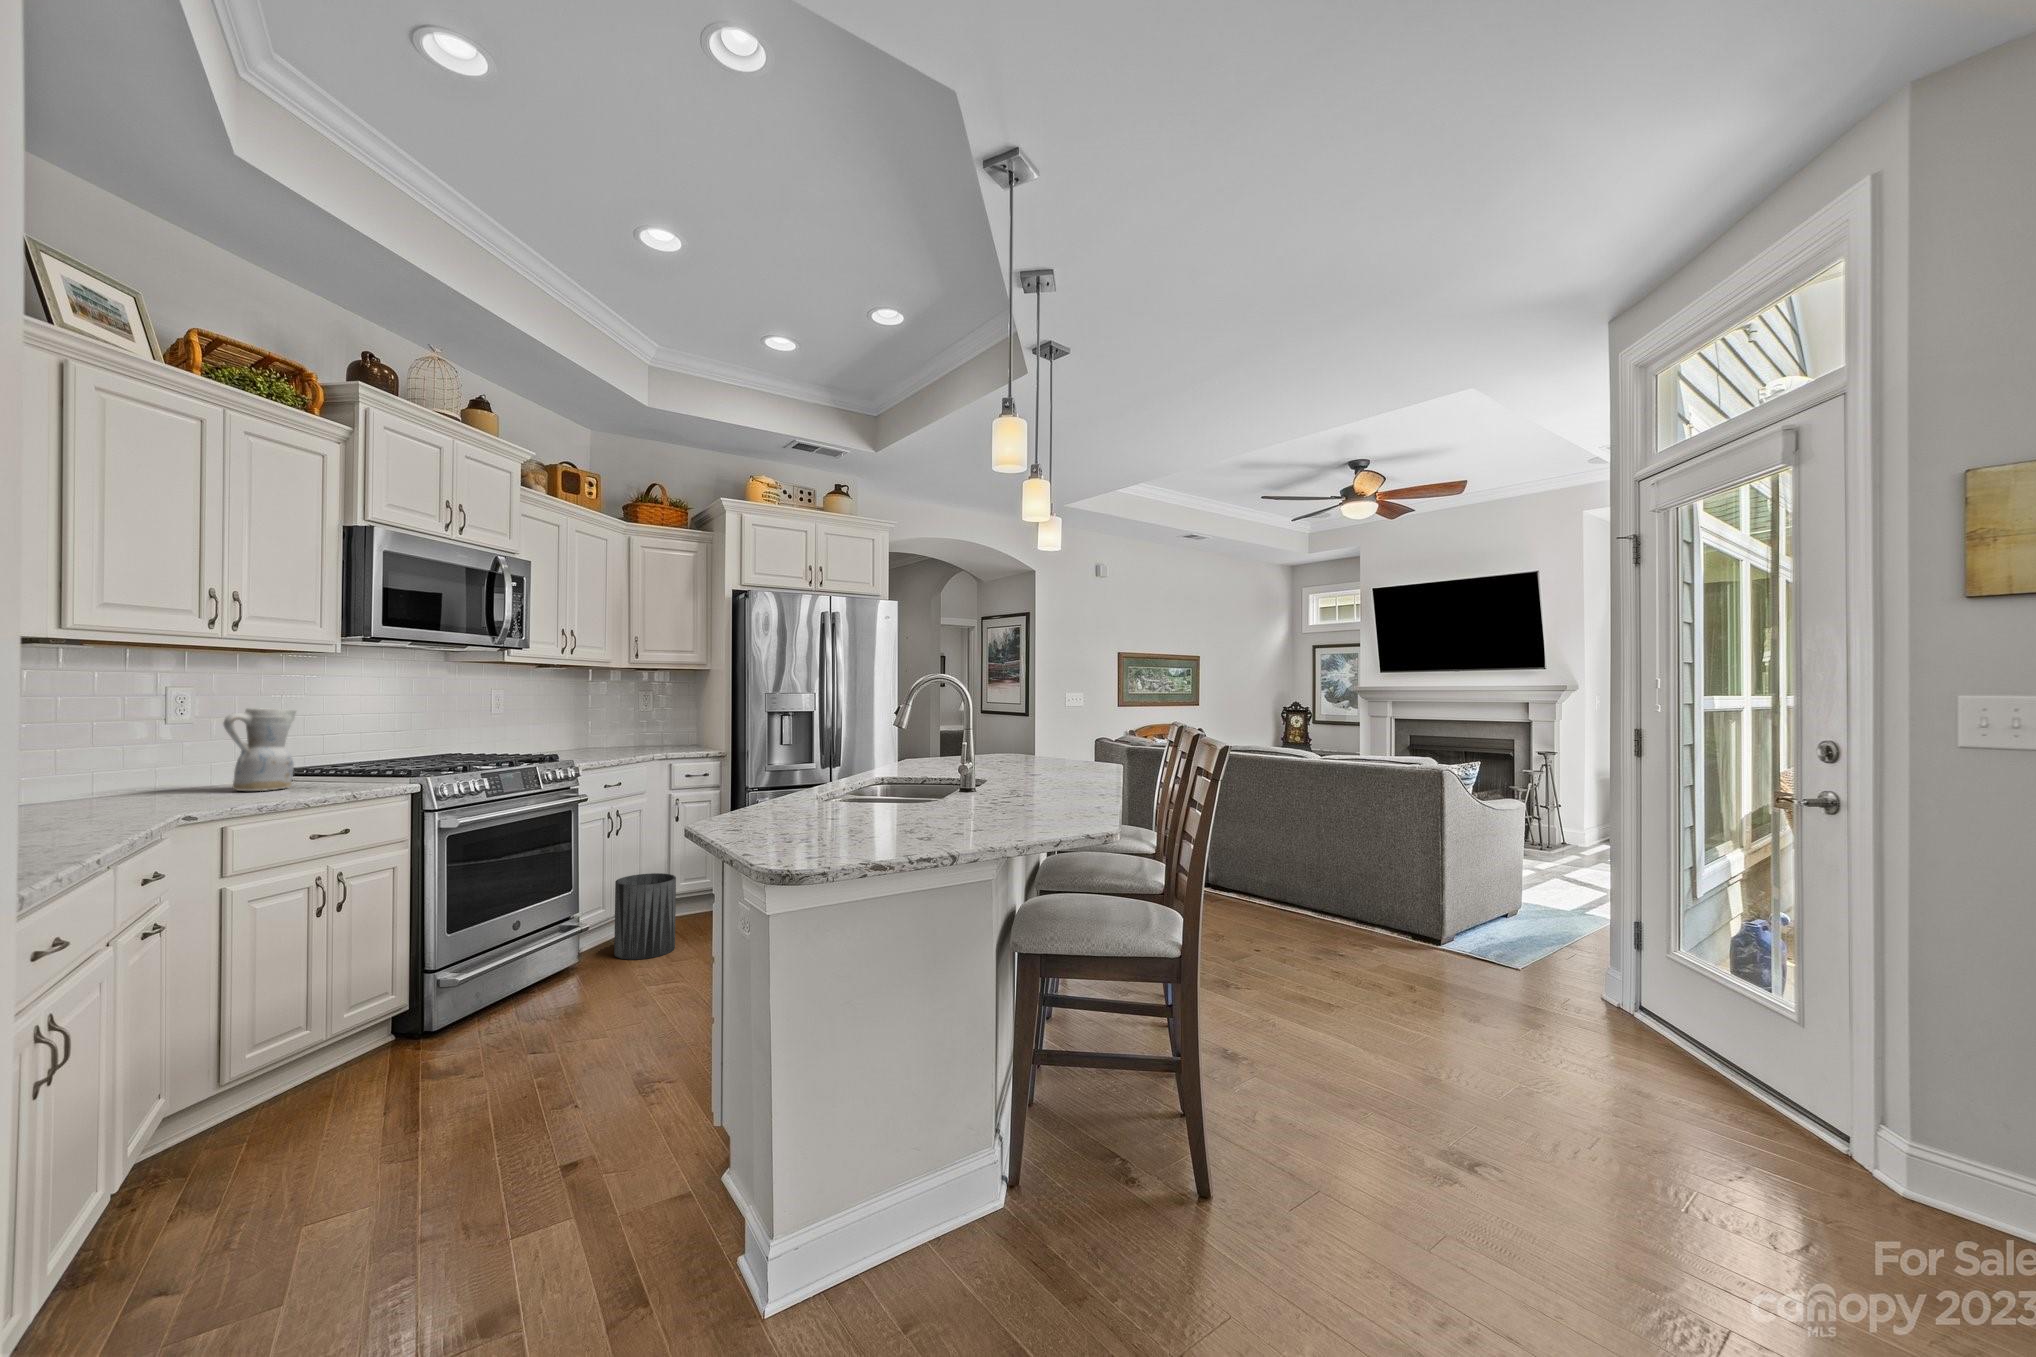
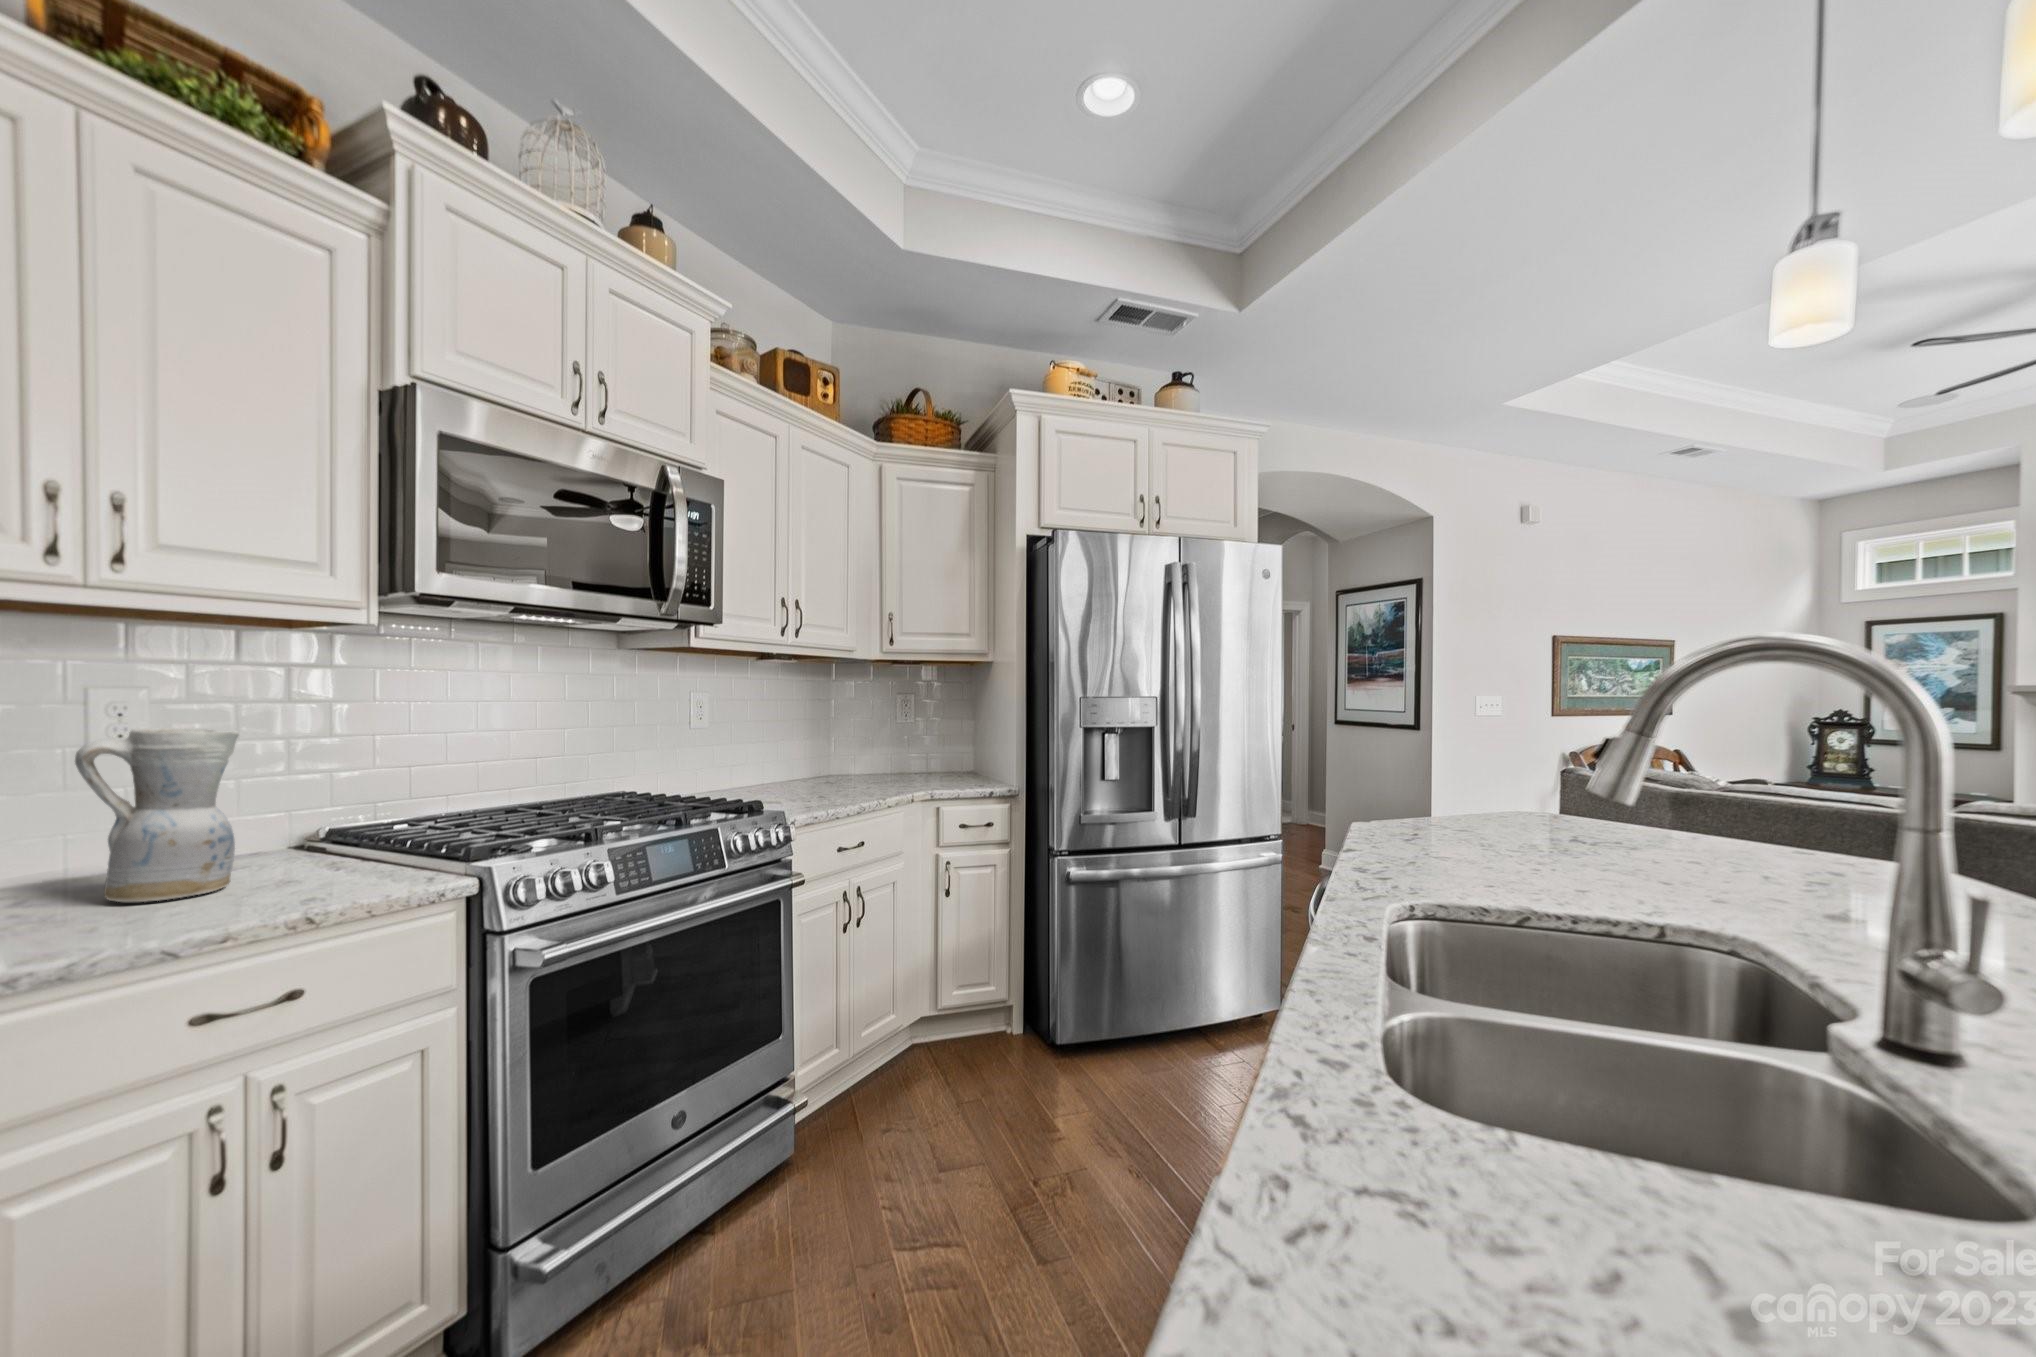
trash can: present [614,873,676,959] -> none [853,992,948,1153]

